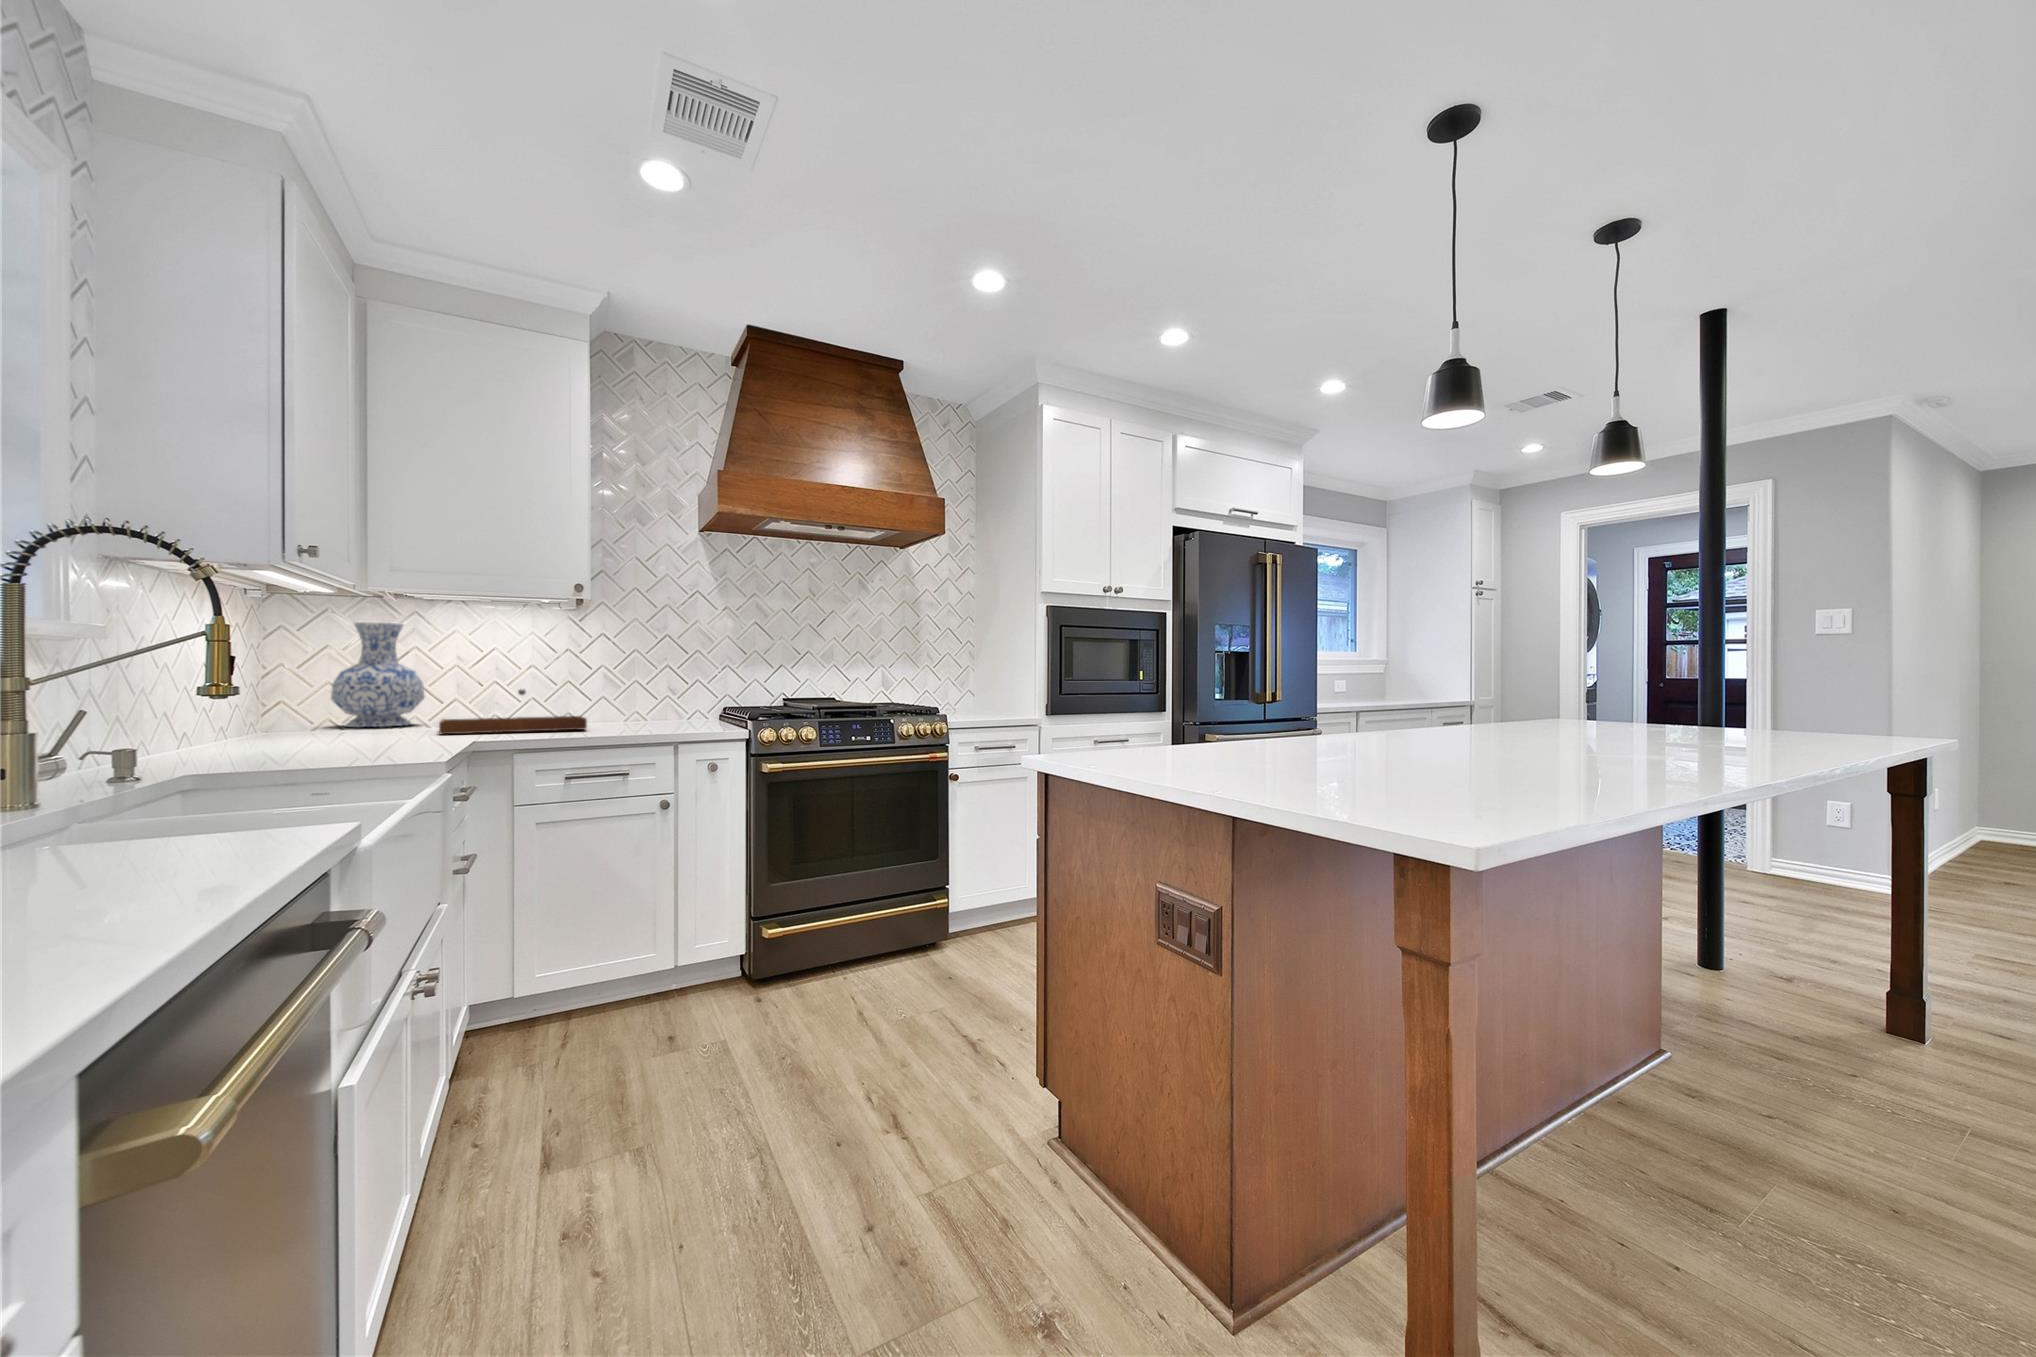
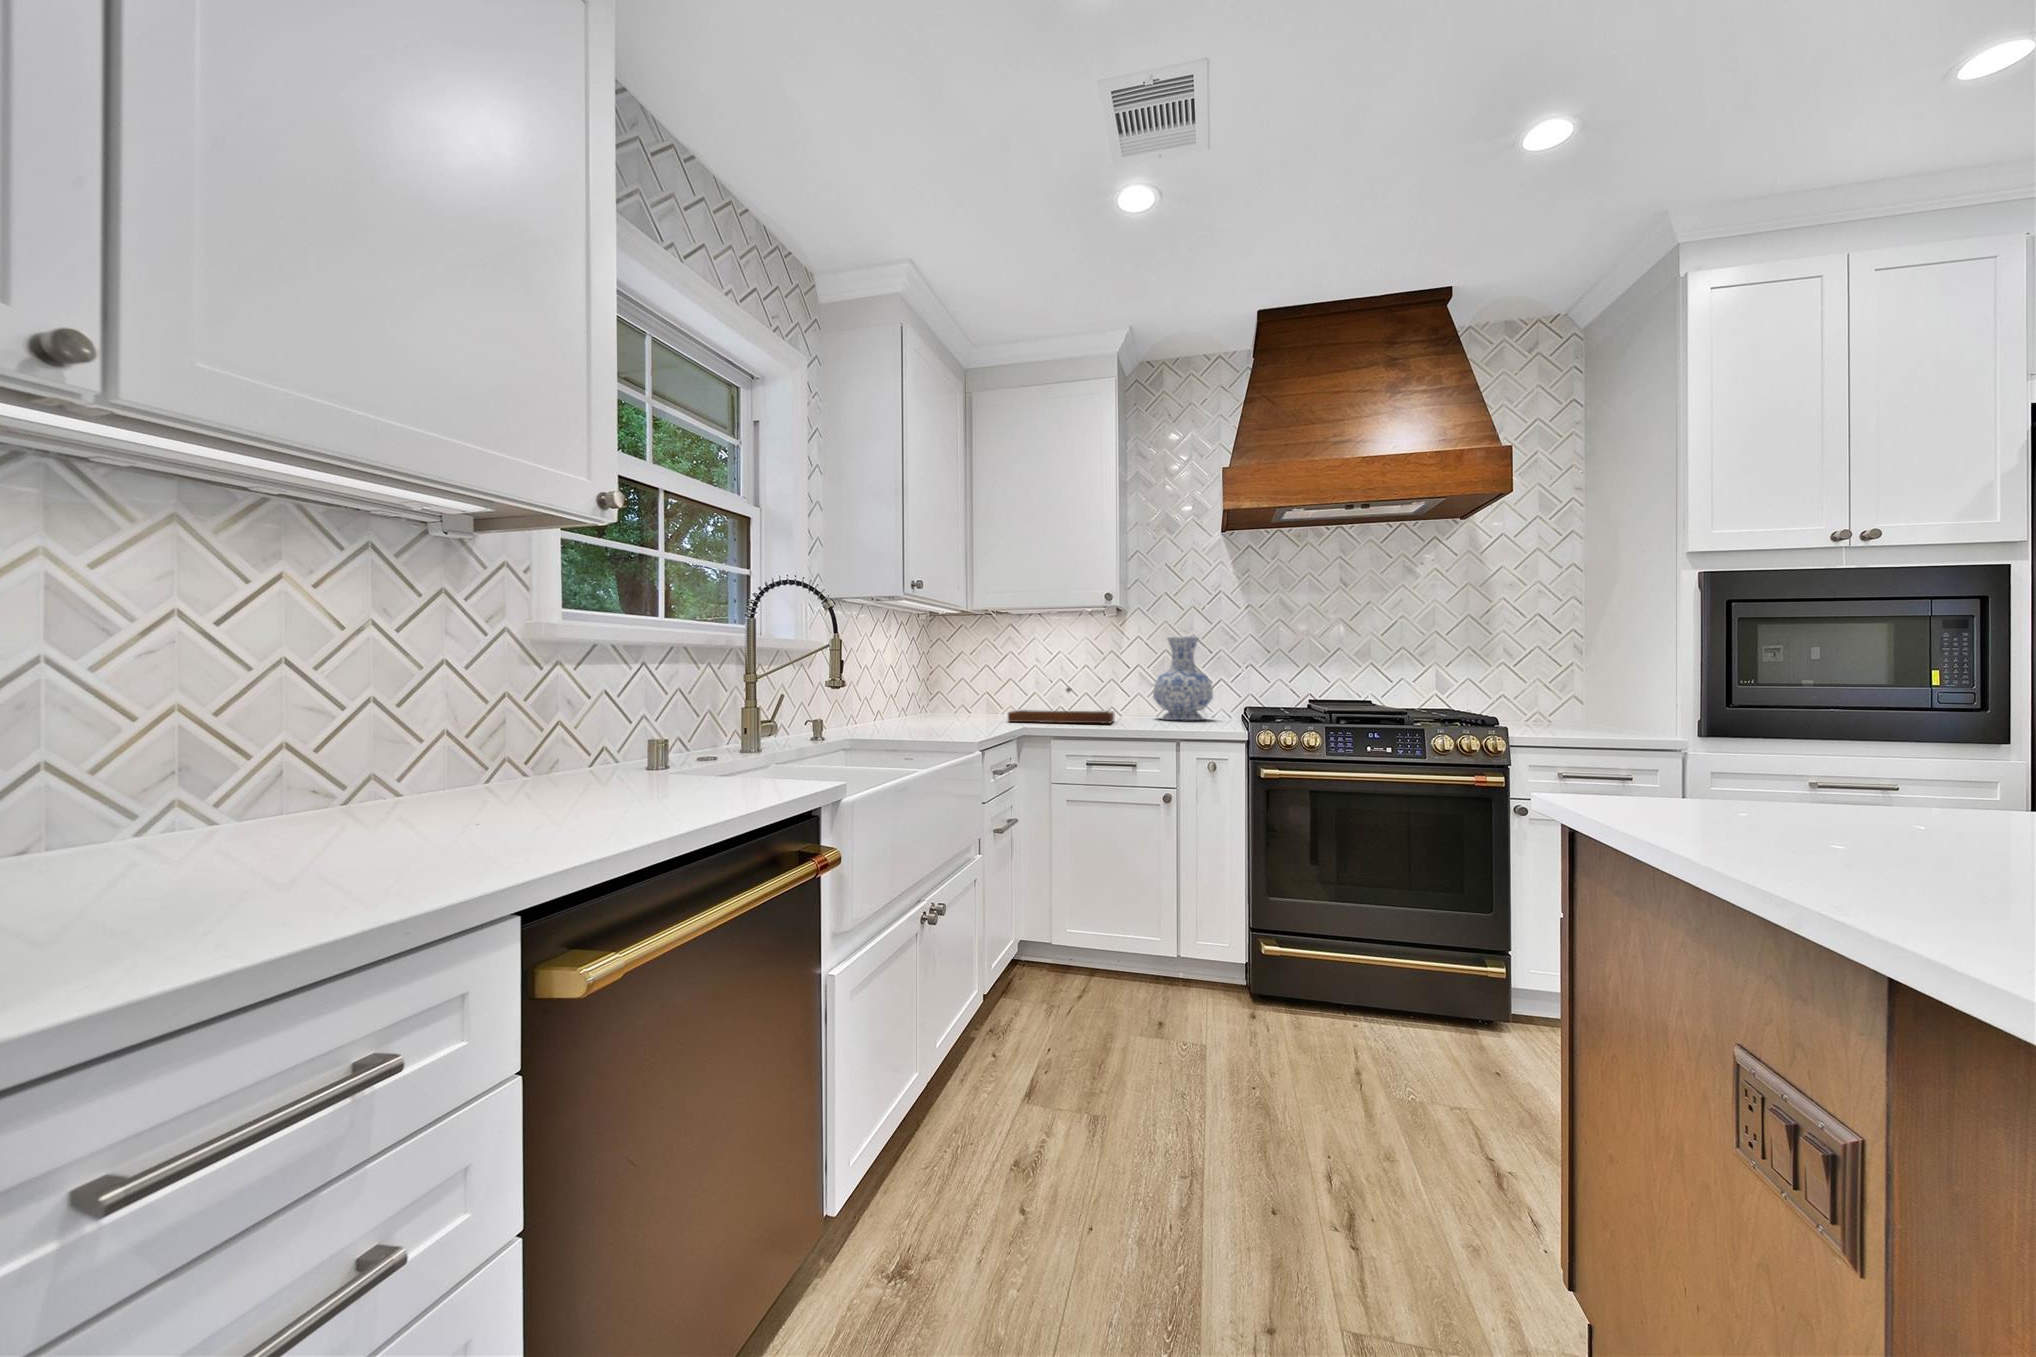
vase: present [331,622,425,727] -> present [1153,636,1213,720]

